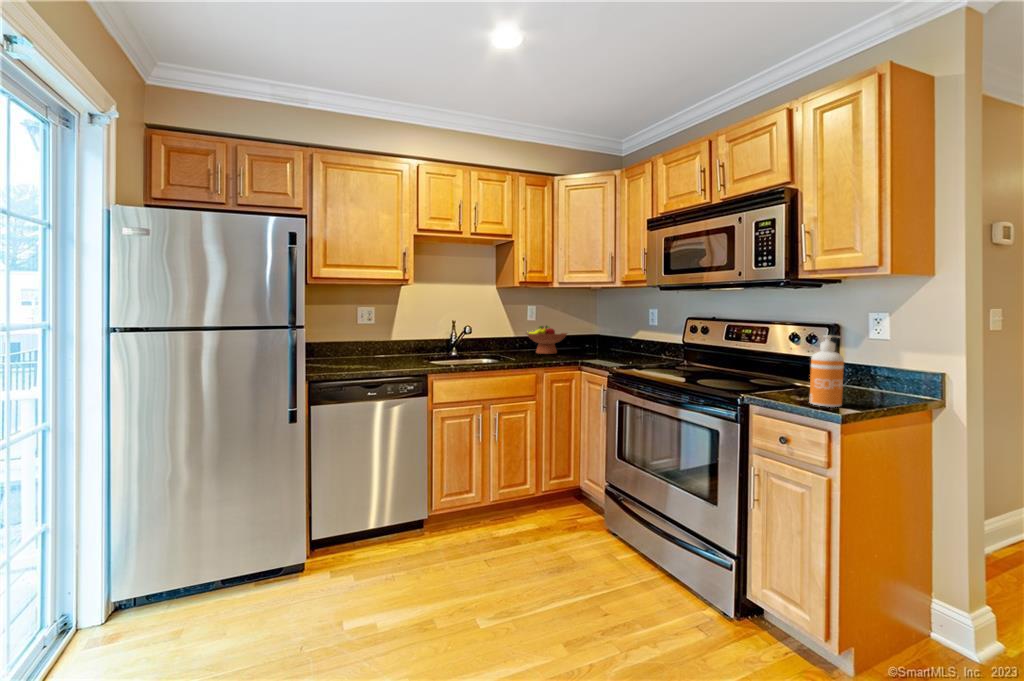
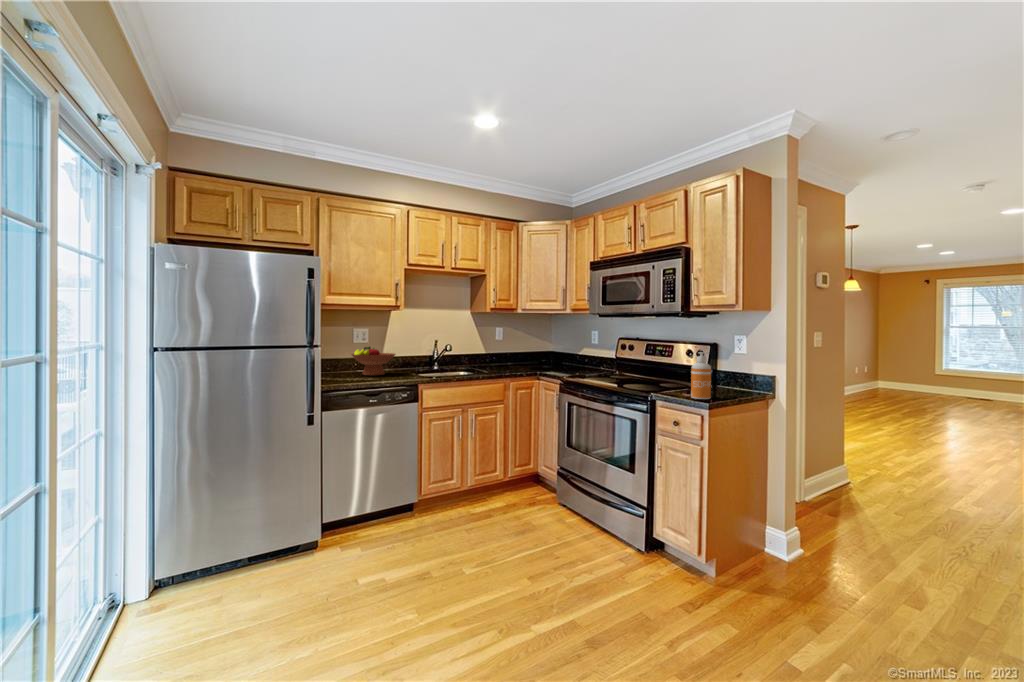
fruit bowl: present [527,326,567,354] -> present [351,347,395,375]

